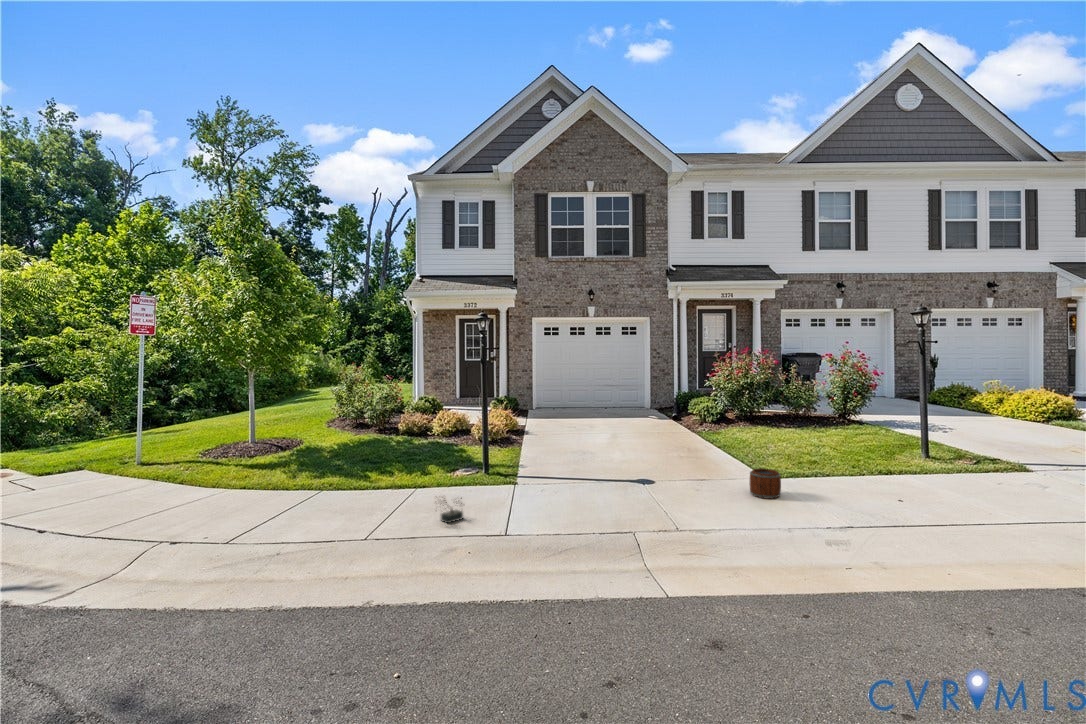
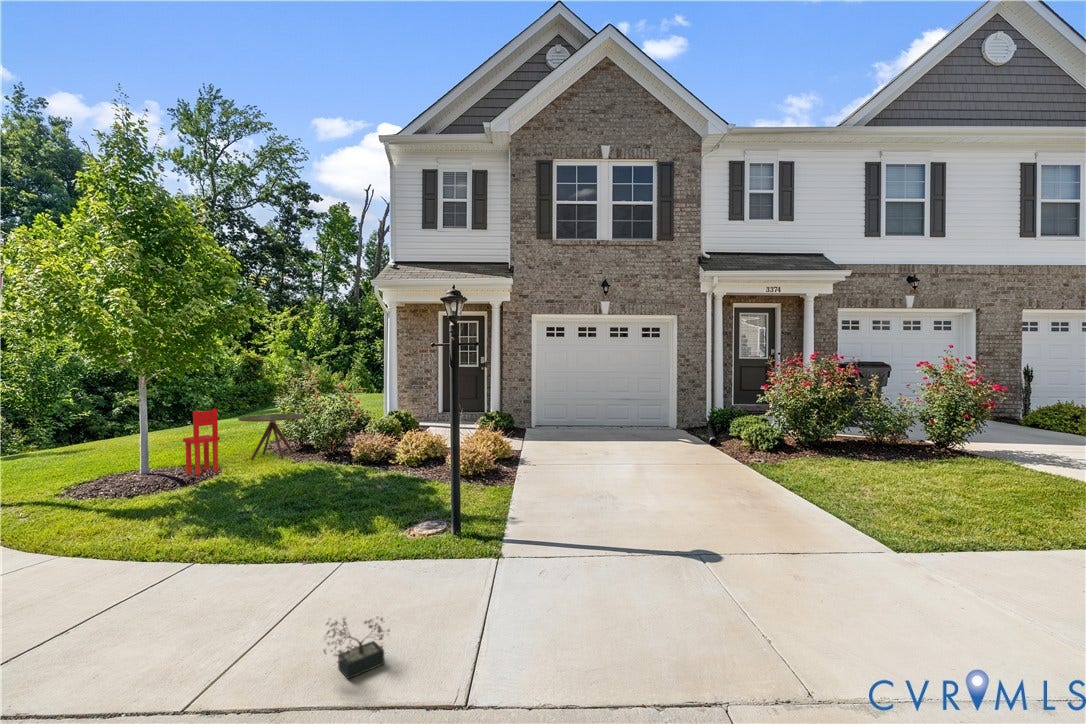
chair: none [283,396,308,443] -> present [183,409,220,475]
round table: none [315,399,363,434] -> present [238,414,305,460]
bucket: present [750,468,781,499] -> none [915,551,978,614]

